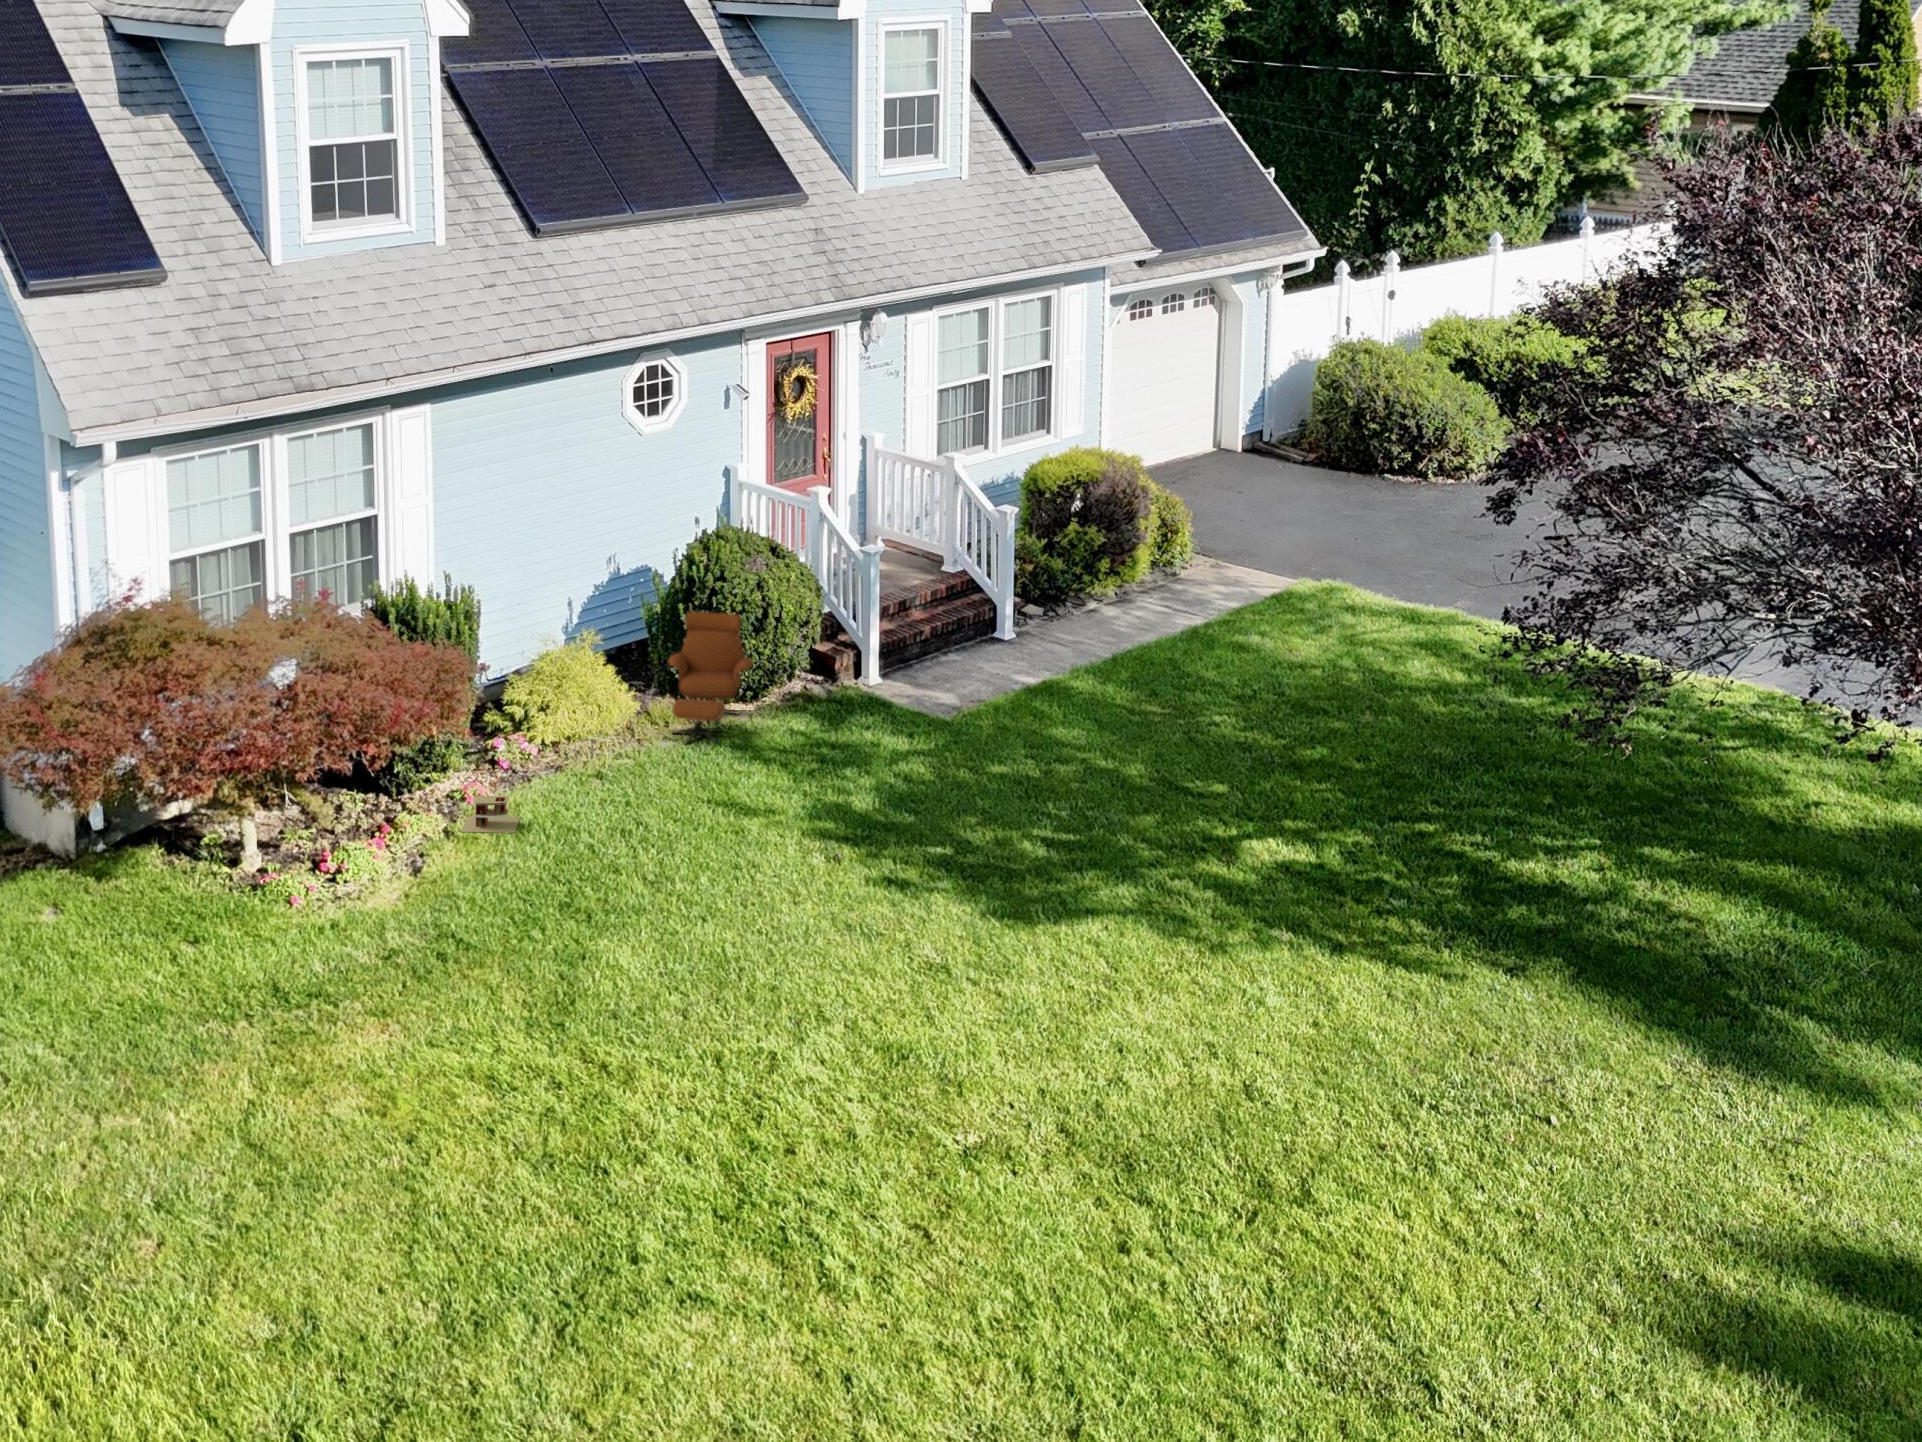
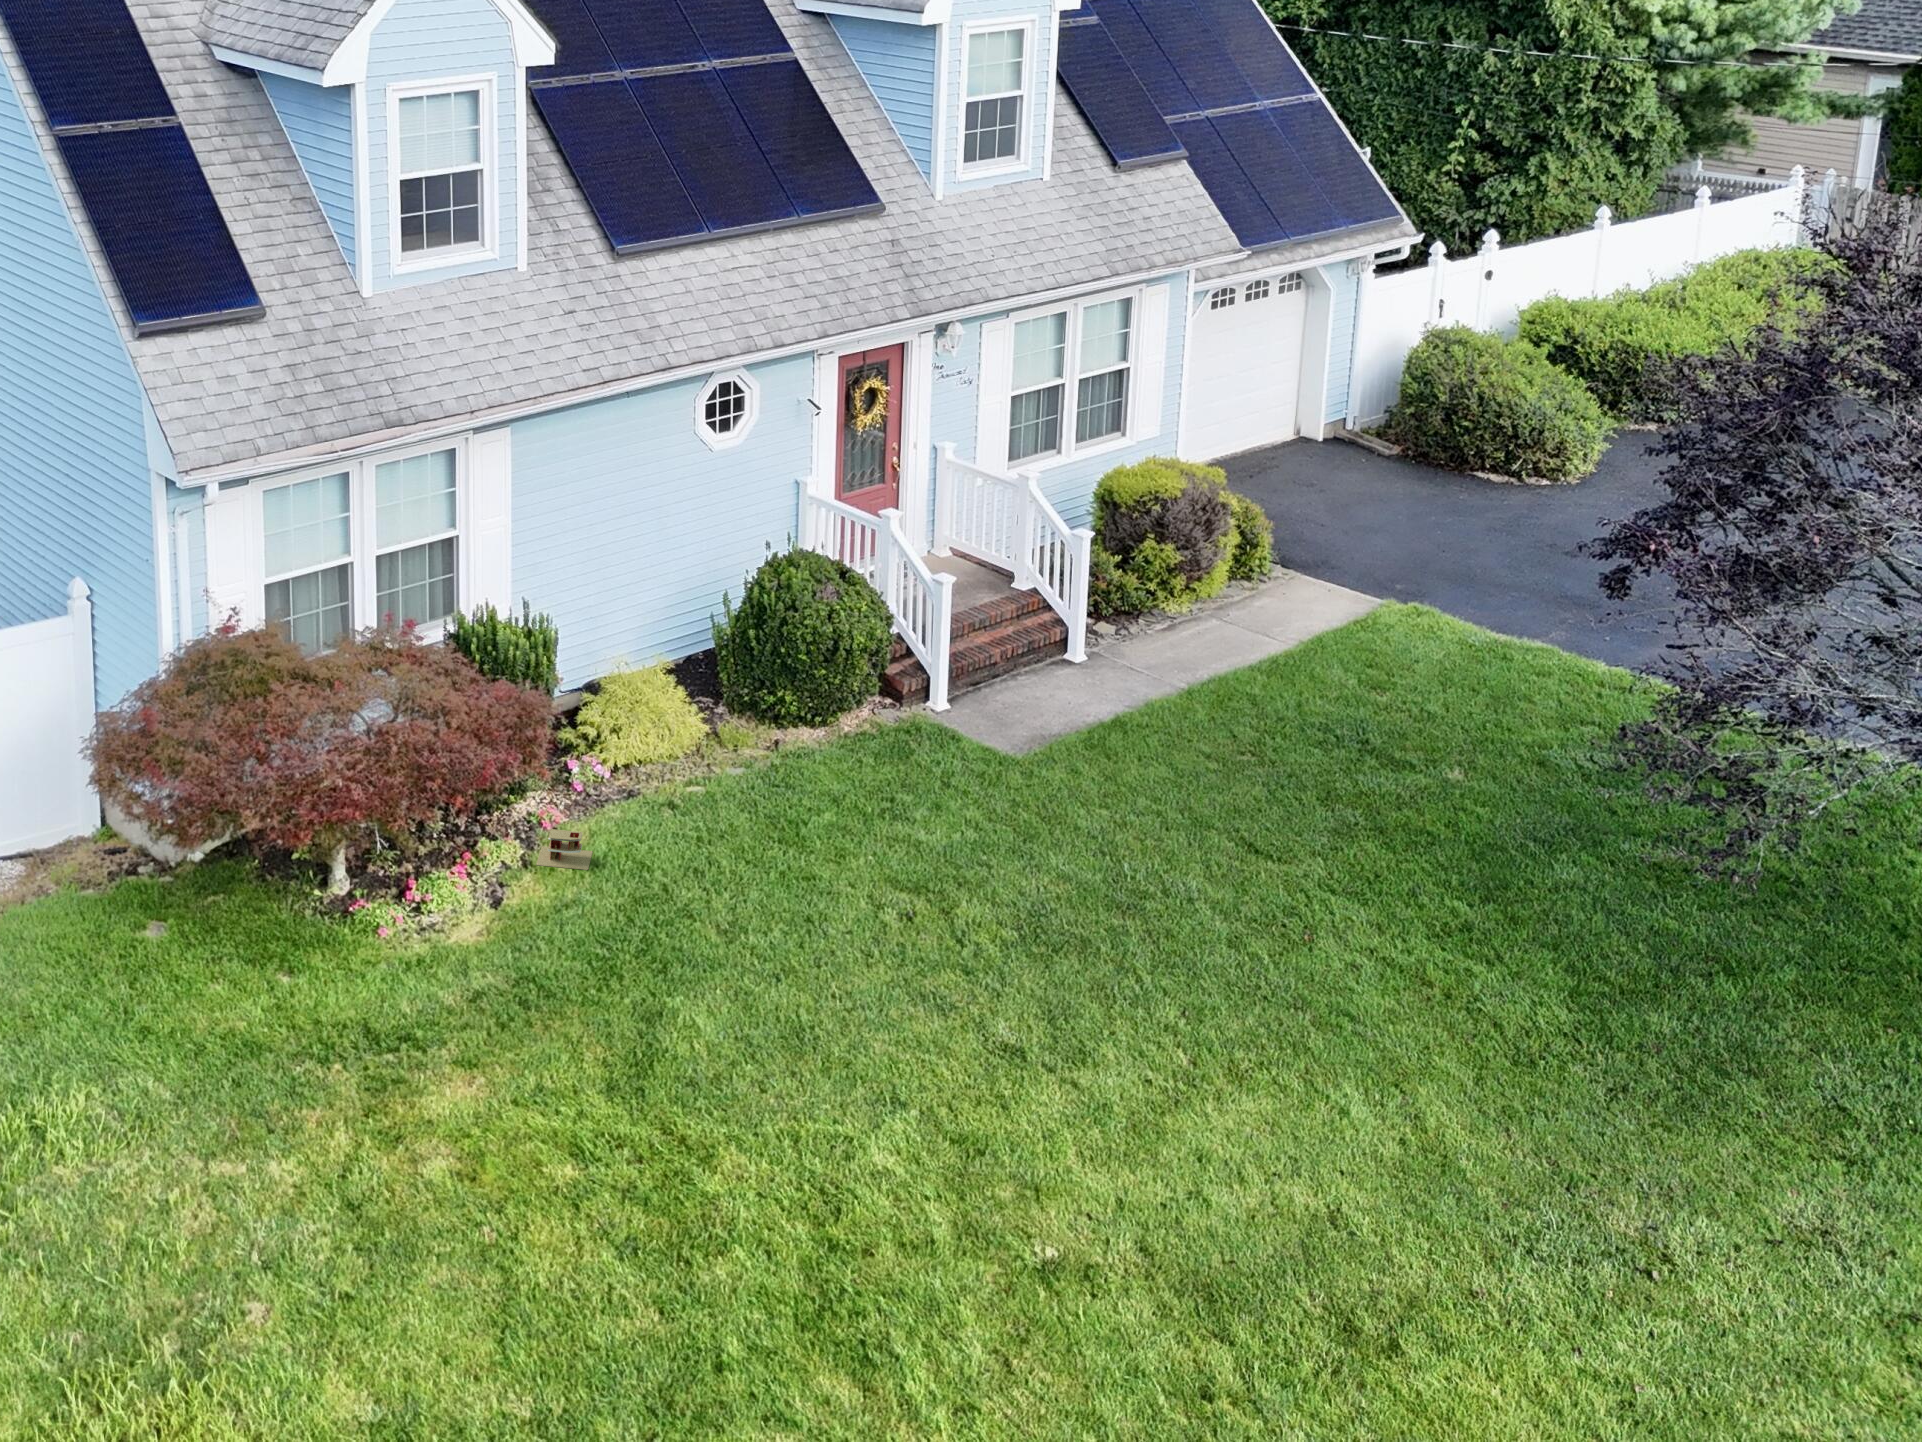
lounge chair: present [668,612,753,744] -> none [735,637,819,774]

